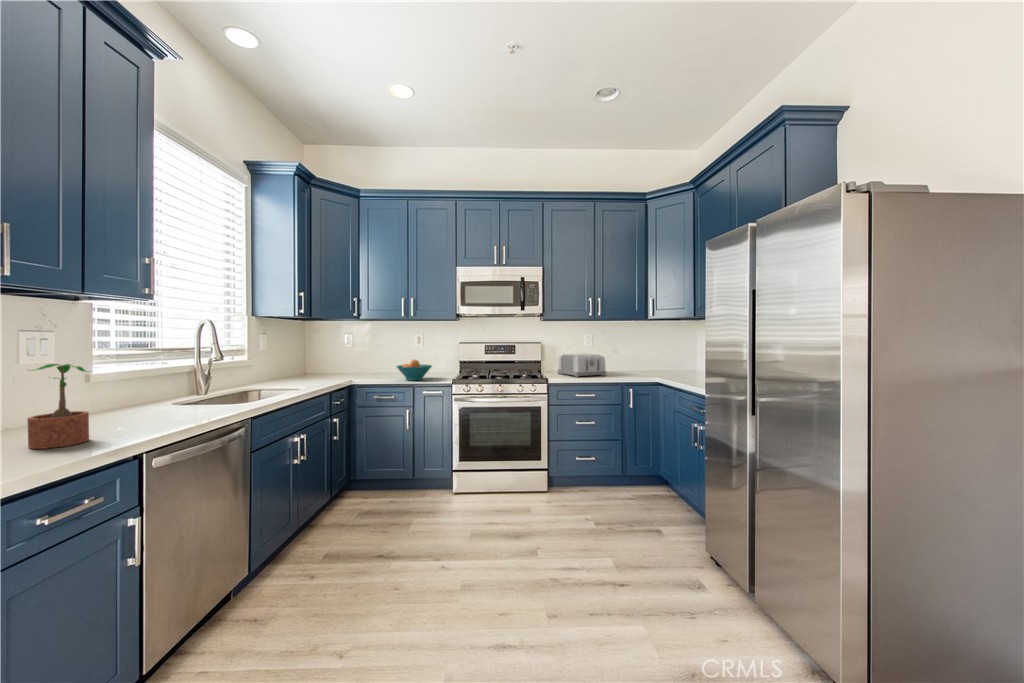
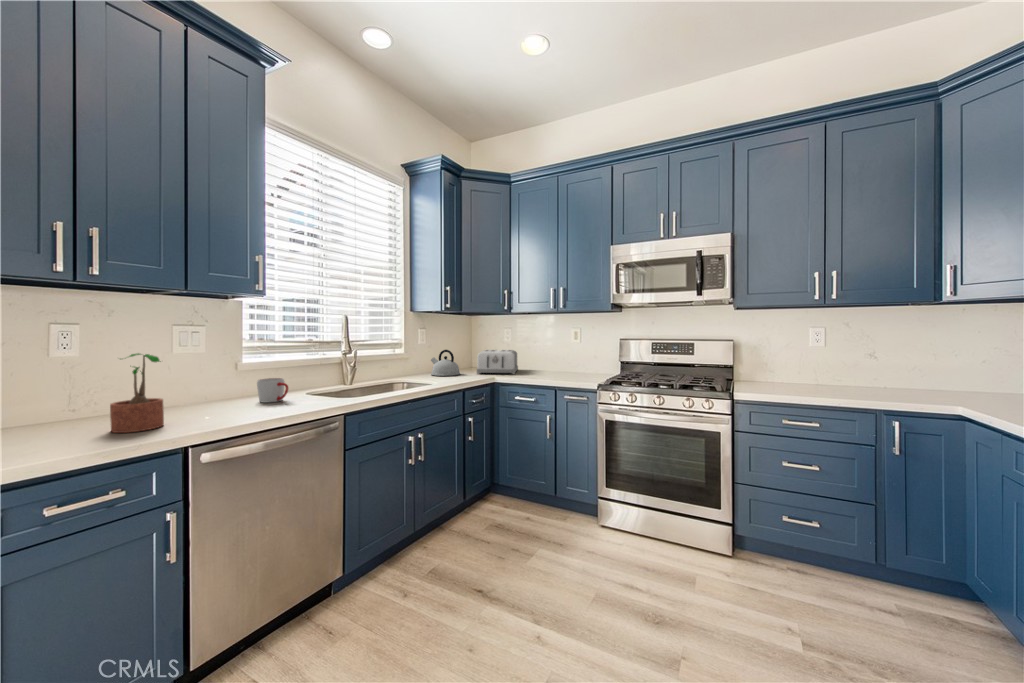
toaster: present [558,354,606,377] -> present [477,350,518,374]
kettle: none [275,356,310,382] -> present [431,350,460,376]
fruit bowl: present [397,360,432,380] -> none [536,358,576,382]
mug: none [137,388,181,415] -> present [257,378,288,403]

